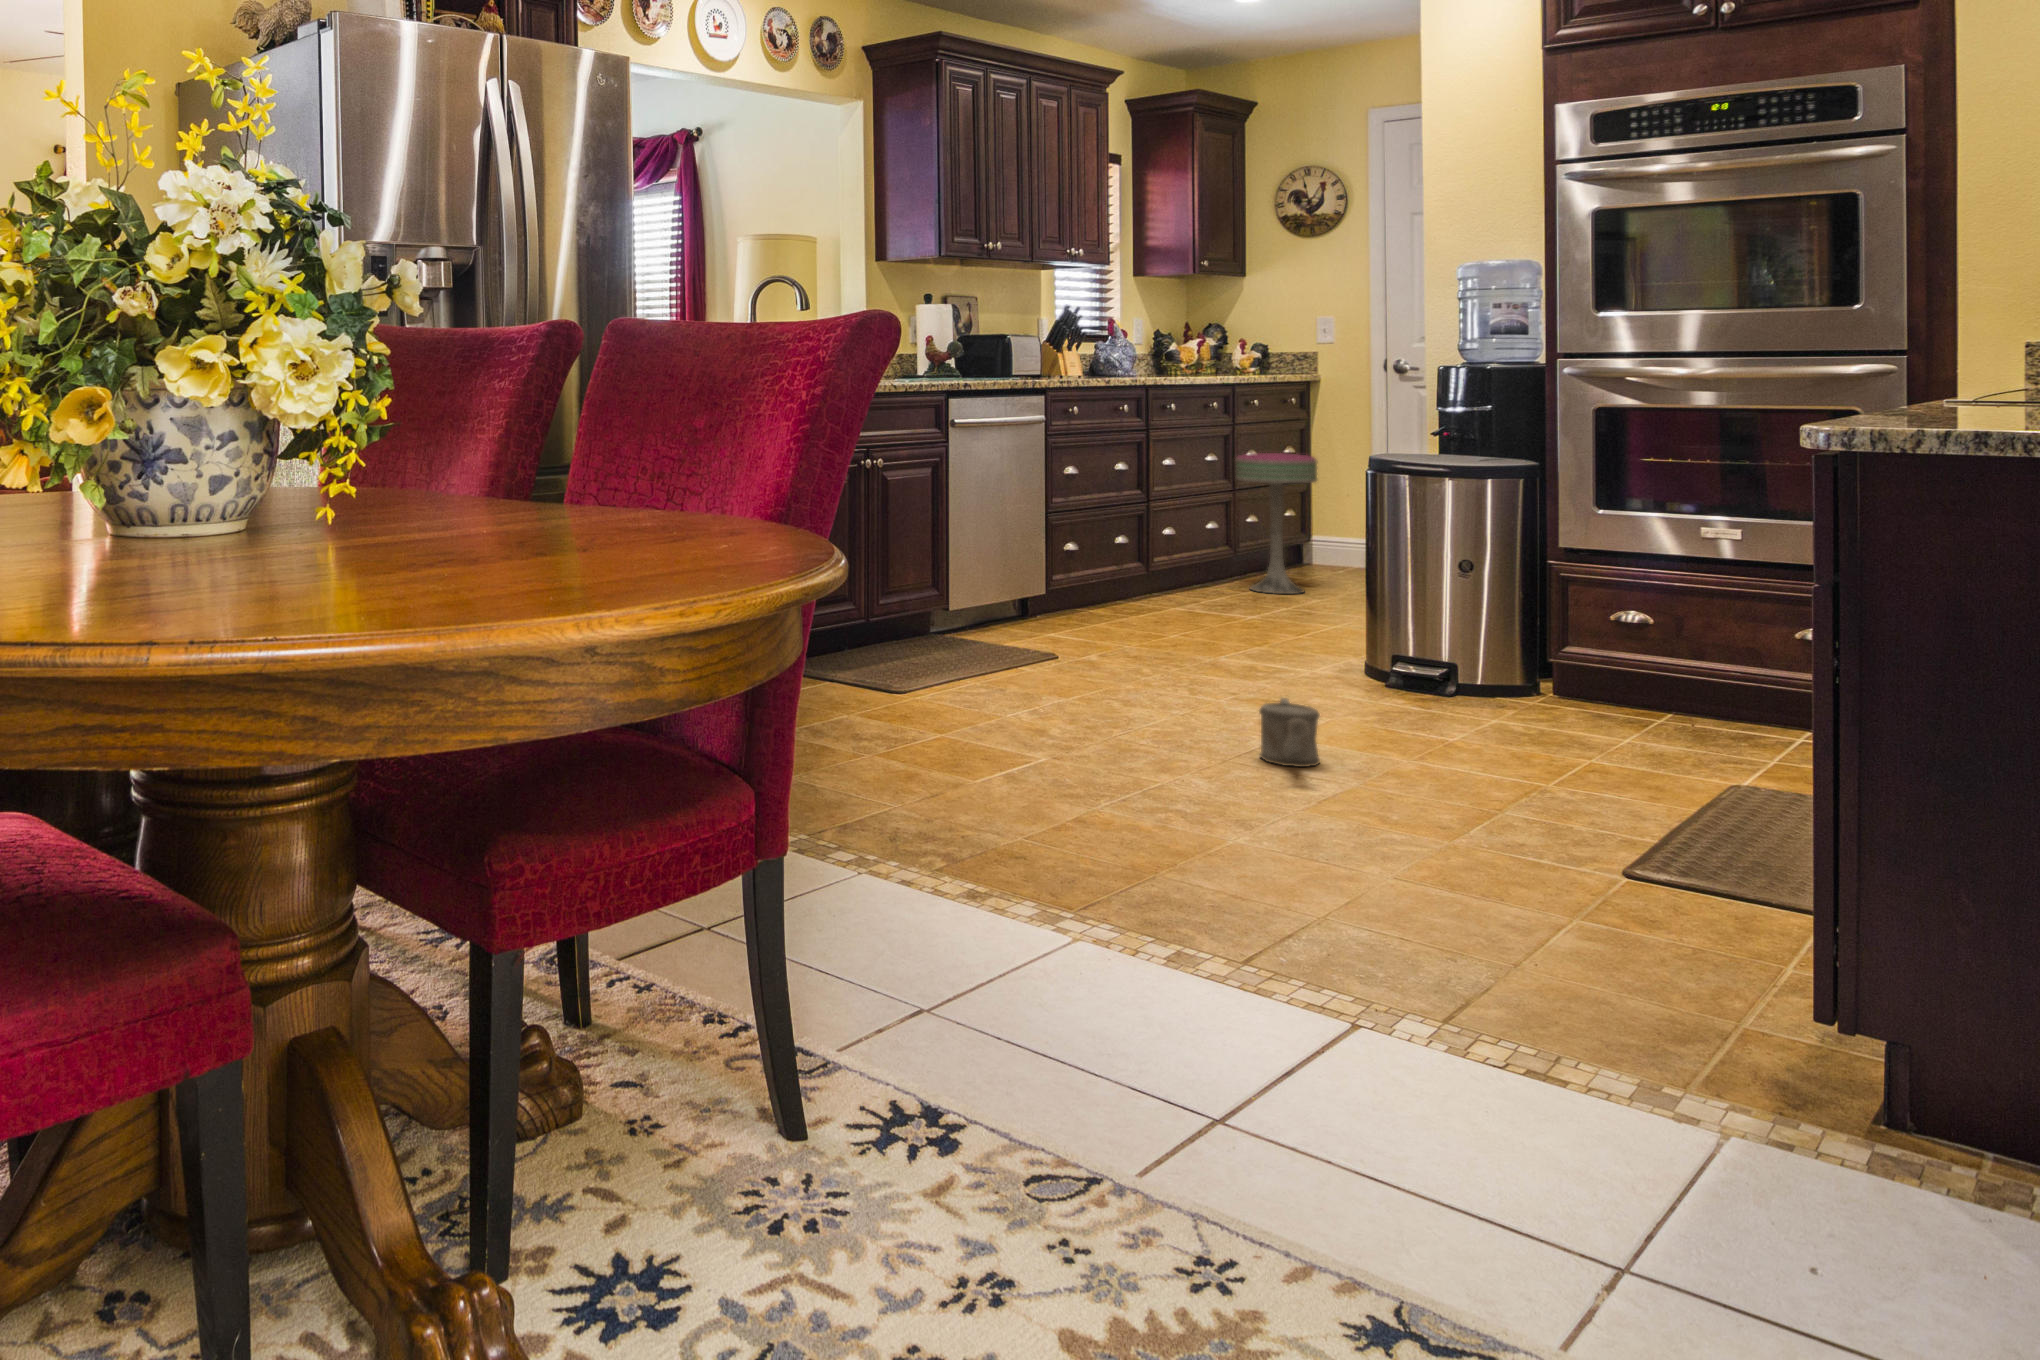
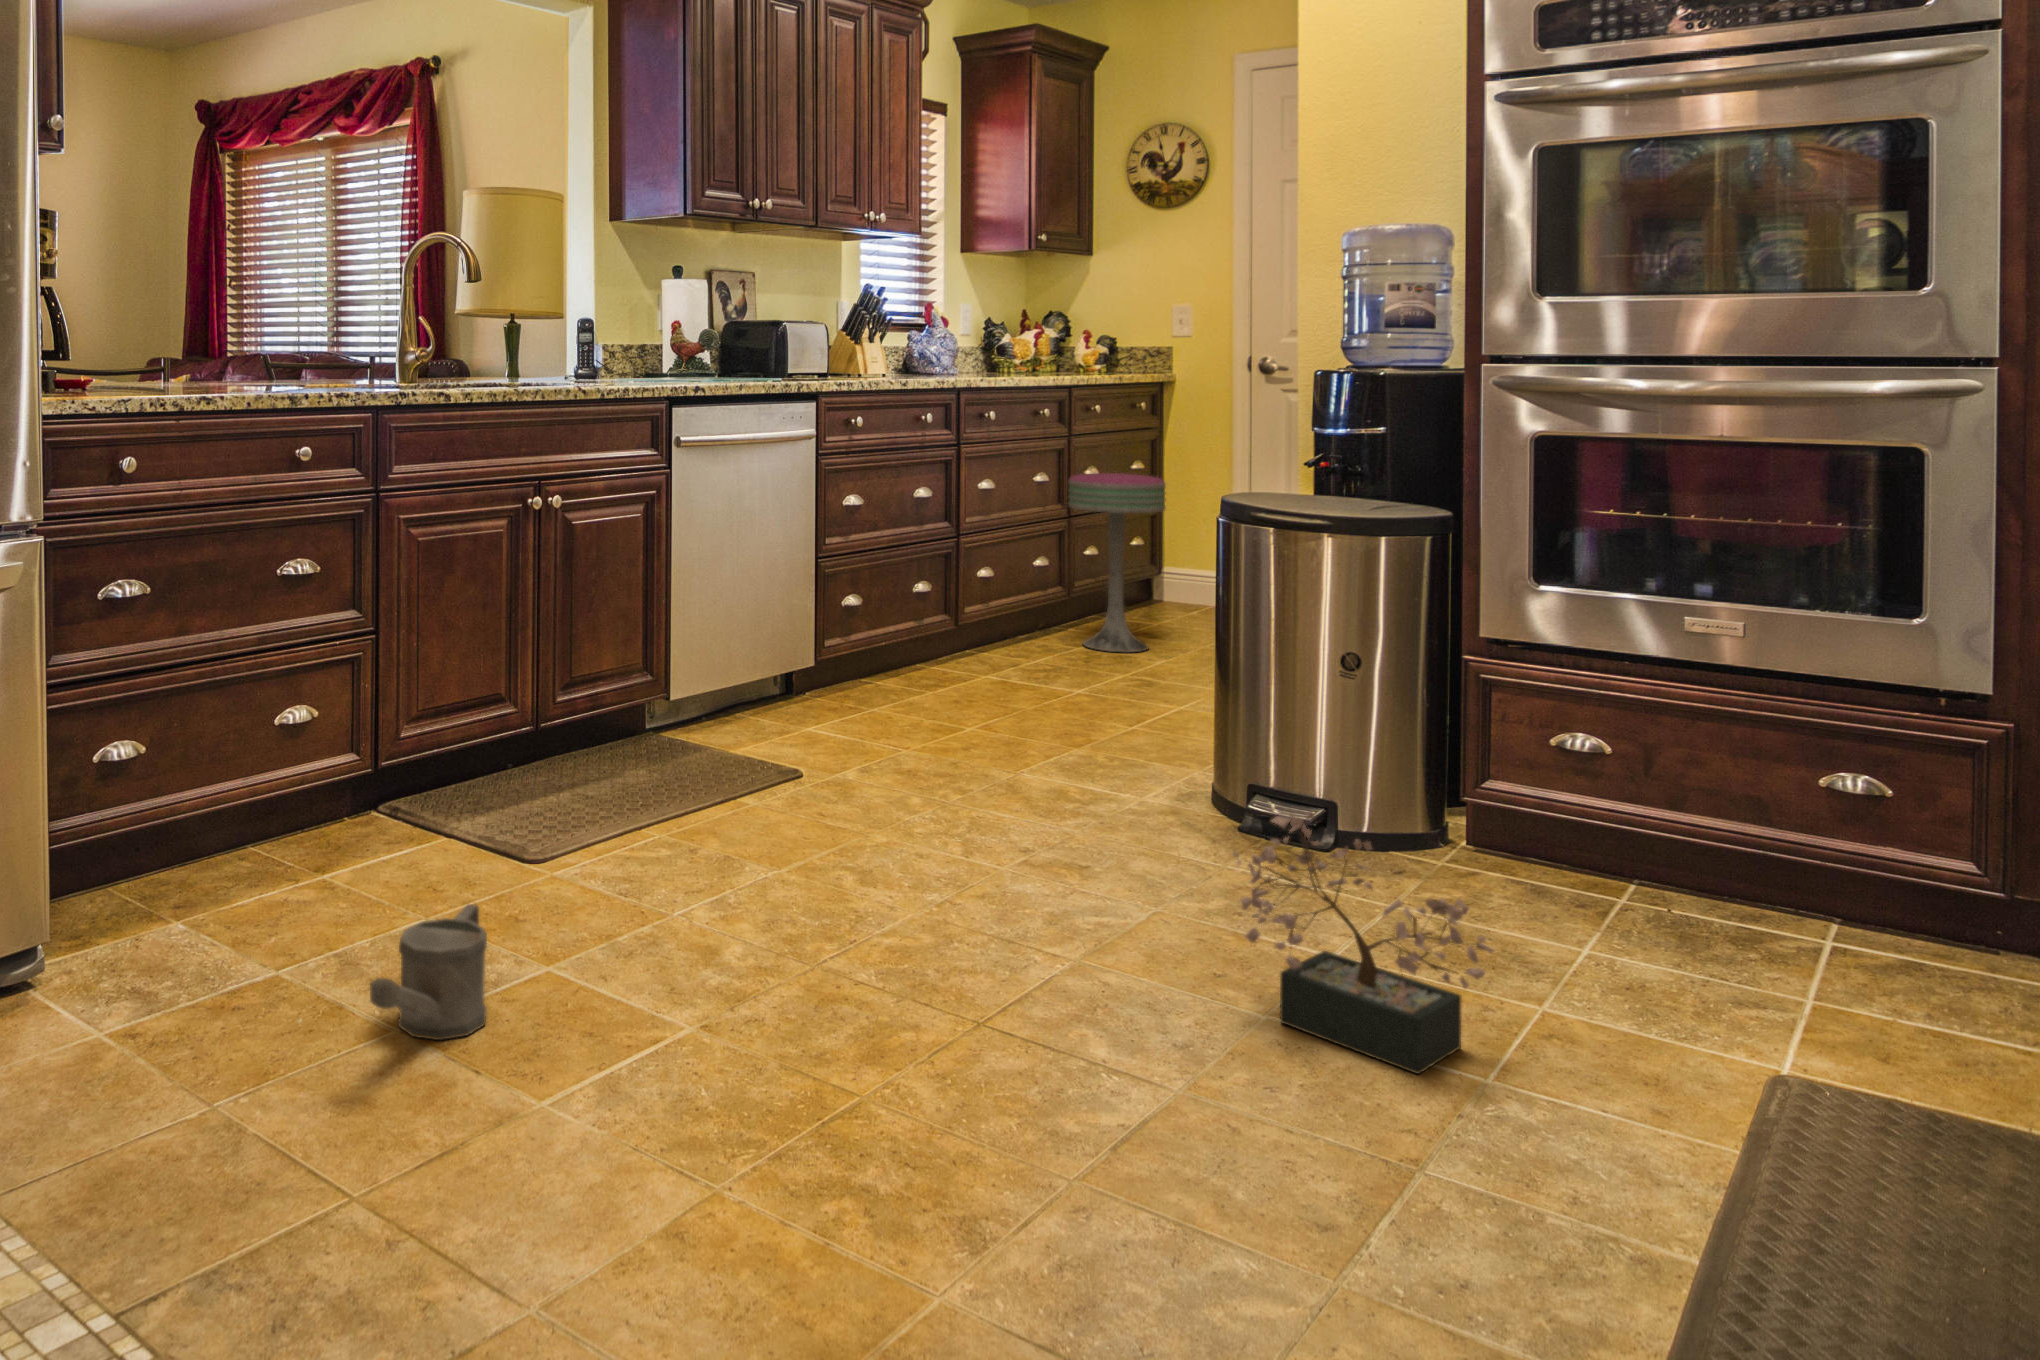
decorative plant: none [1381,634,1549,774] -> present [1233,812,1494,1074]
watering can: present [1259,698,1320,767] -> present [370,904,487,1040]

